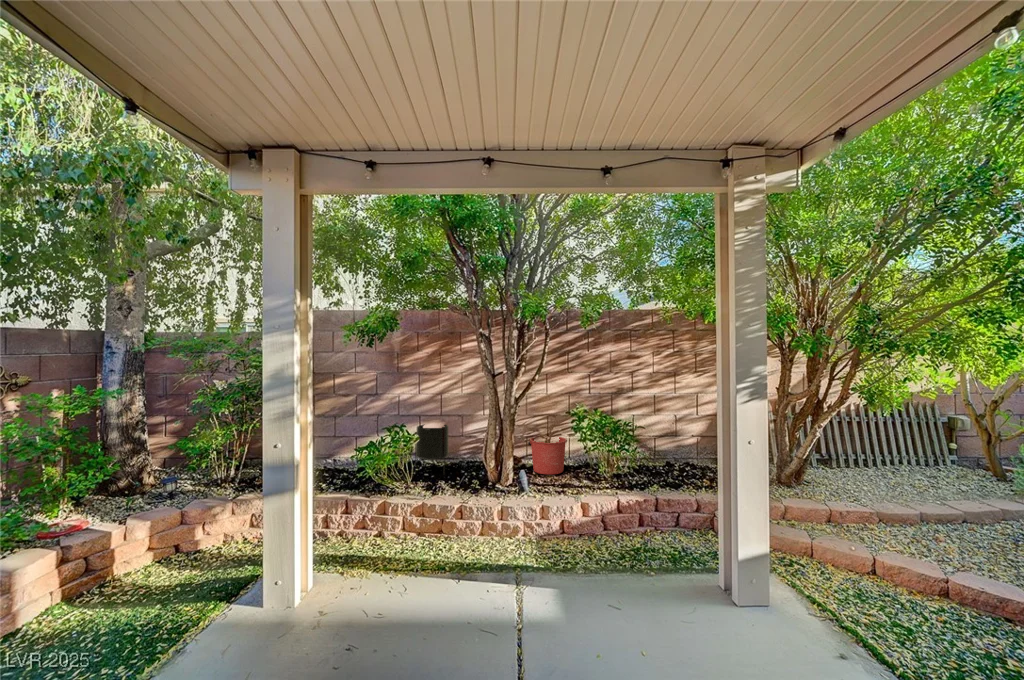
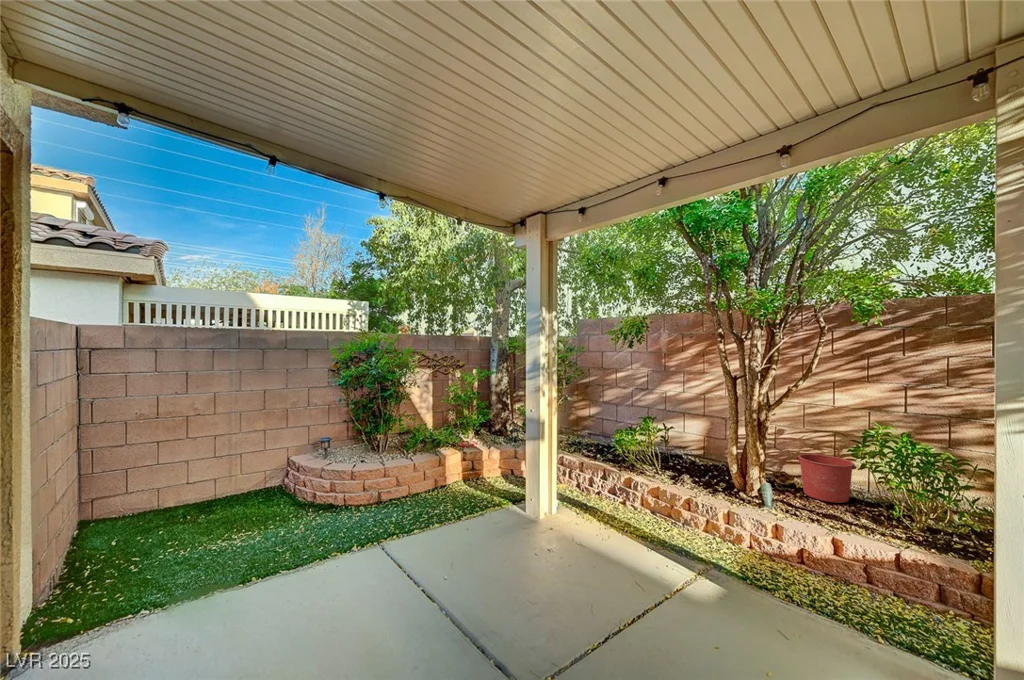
planter: present [415,425,449,473] -> none [672,420,705,470]

